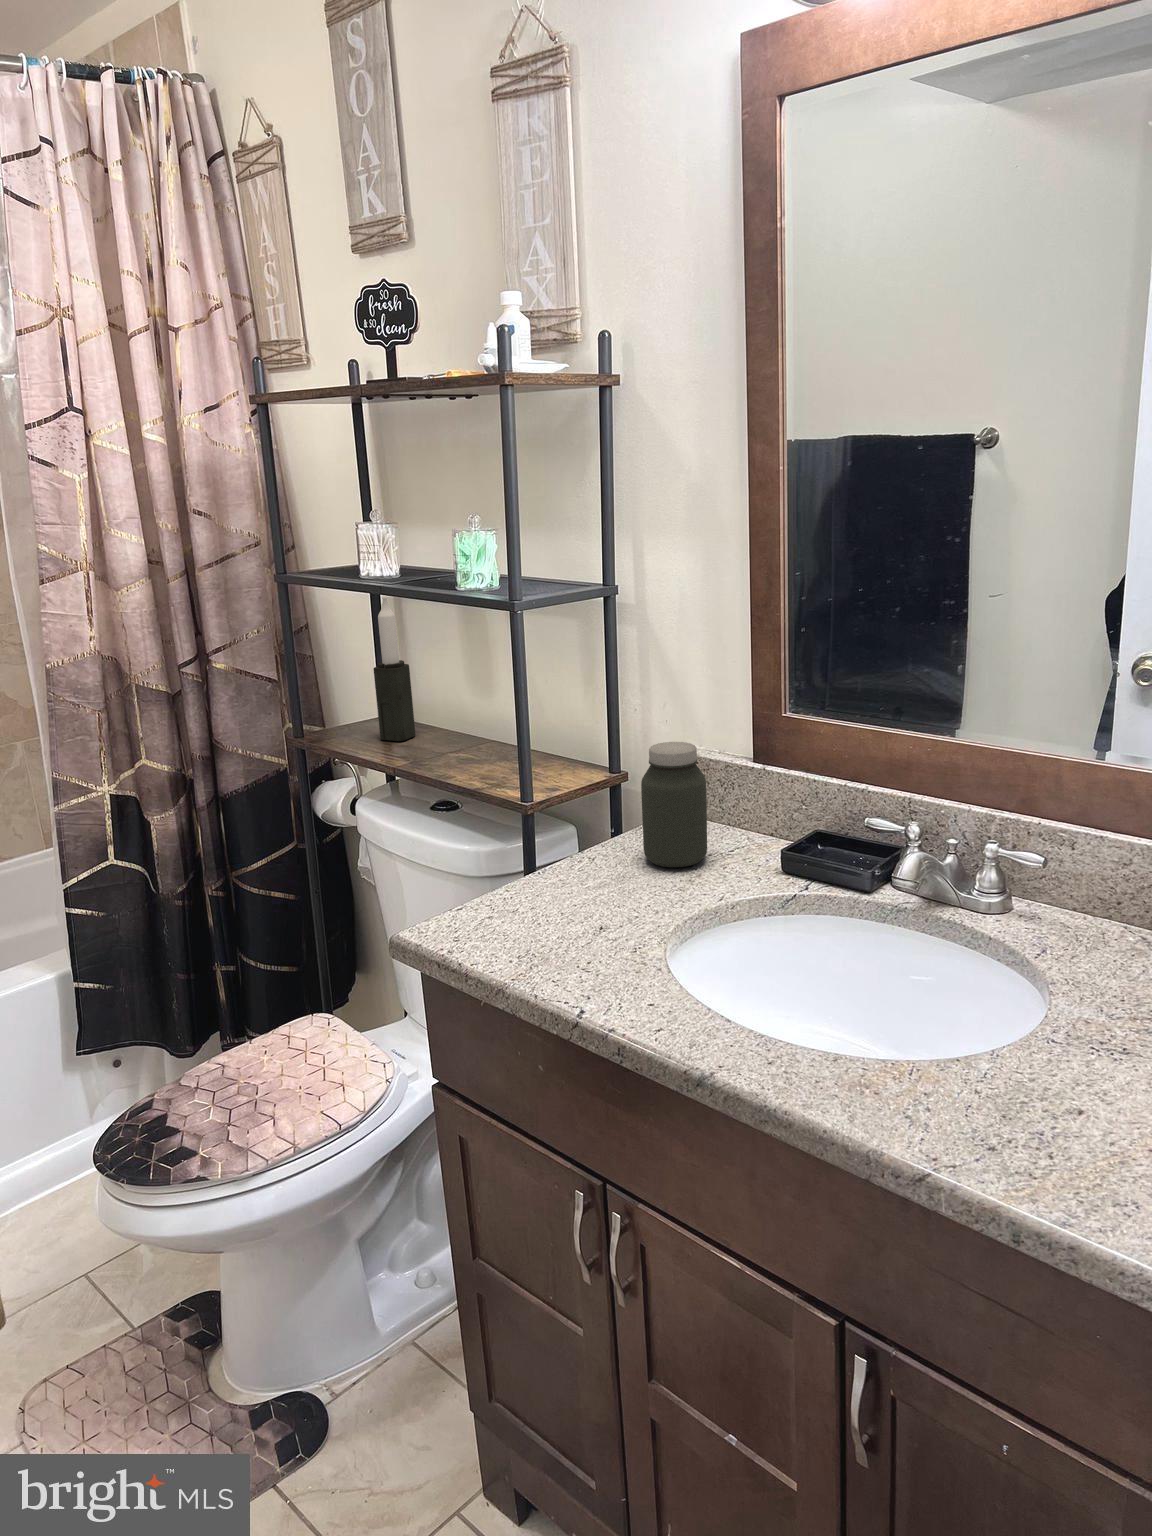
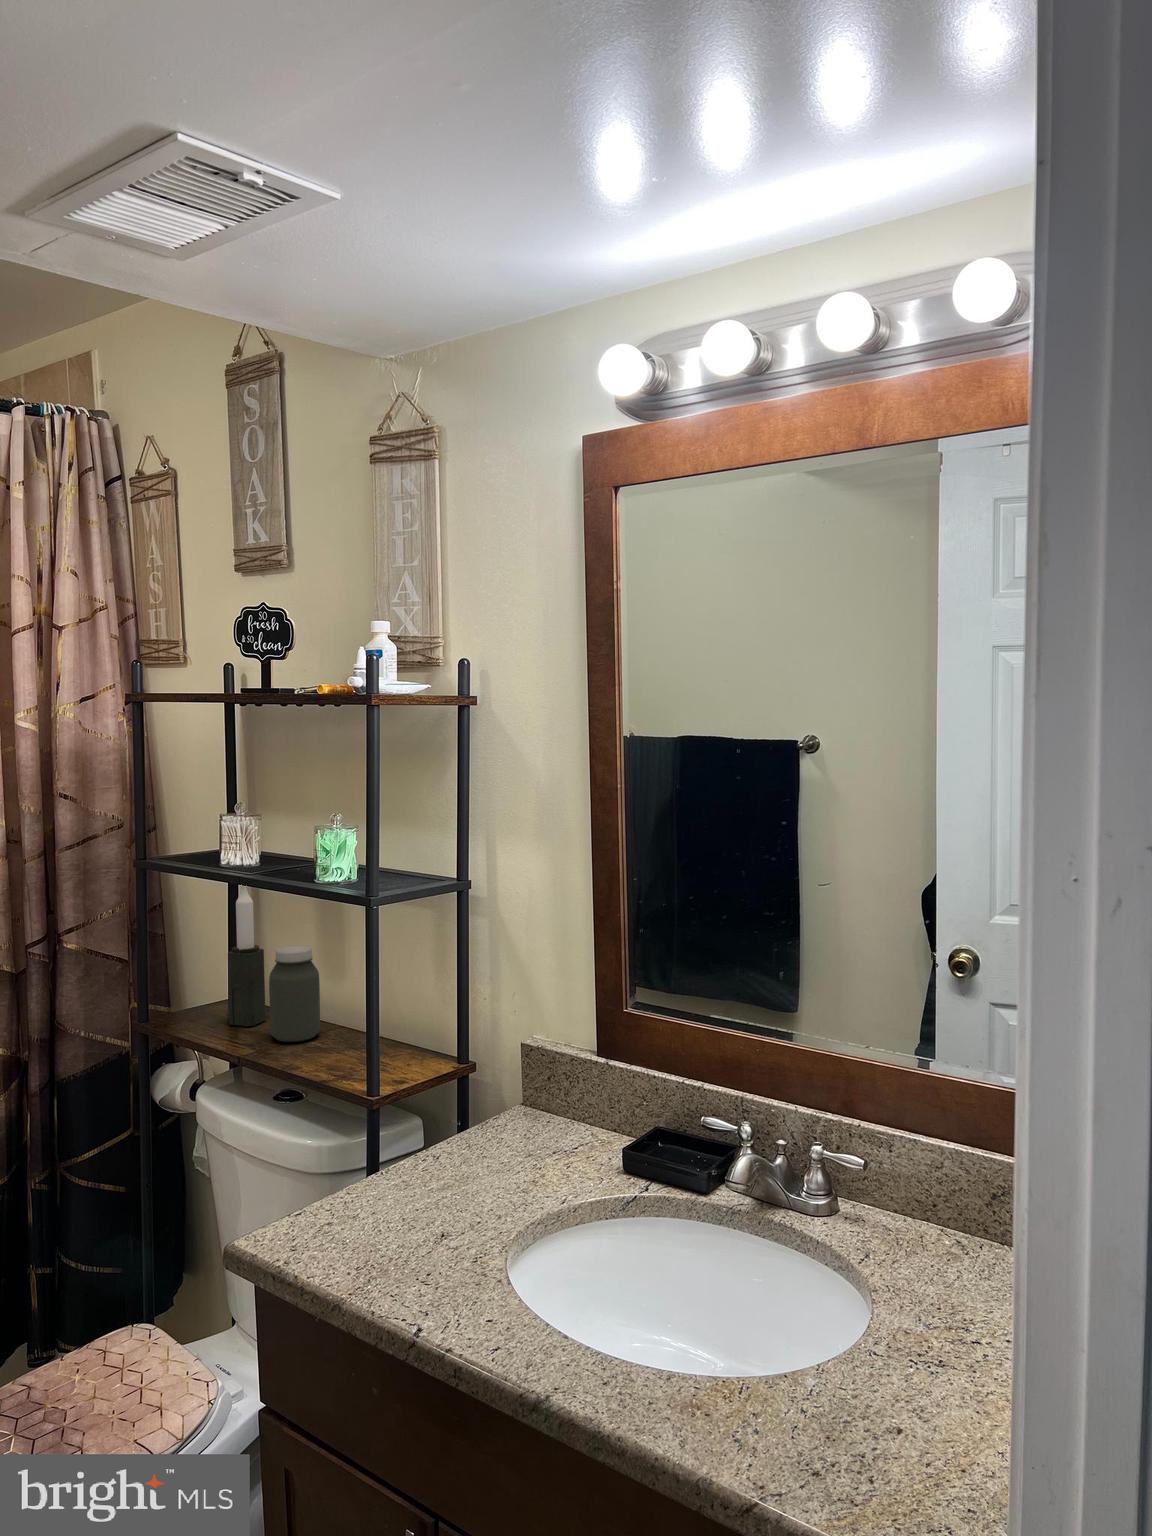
jar: present [641,742,707,867] -> present [269,946,320,1042]

